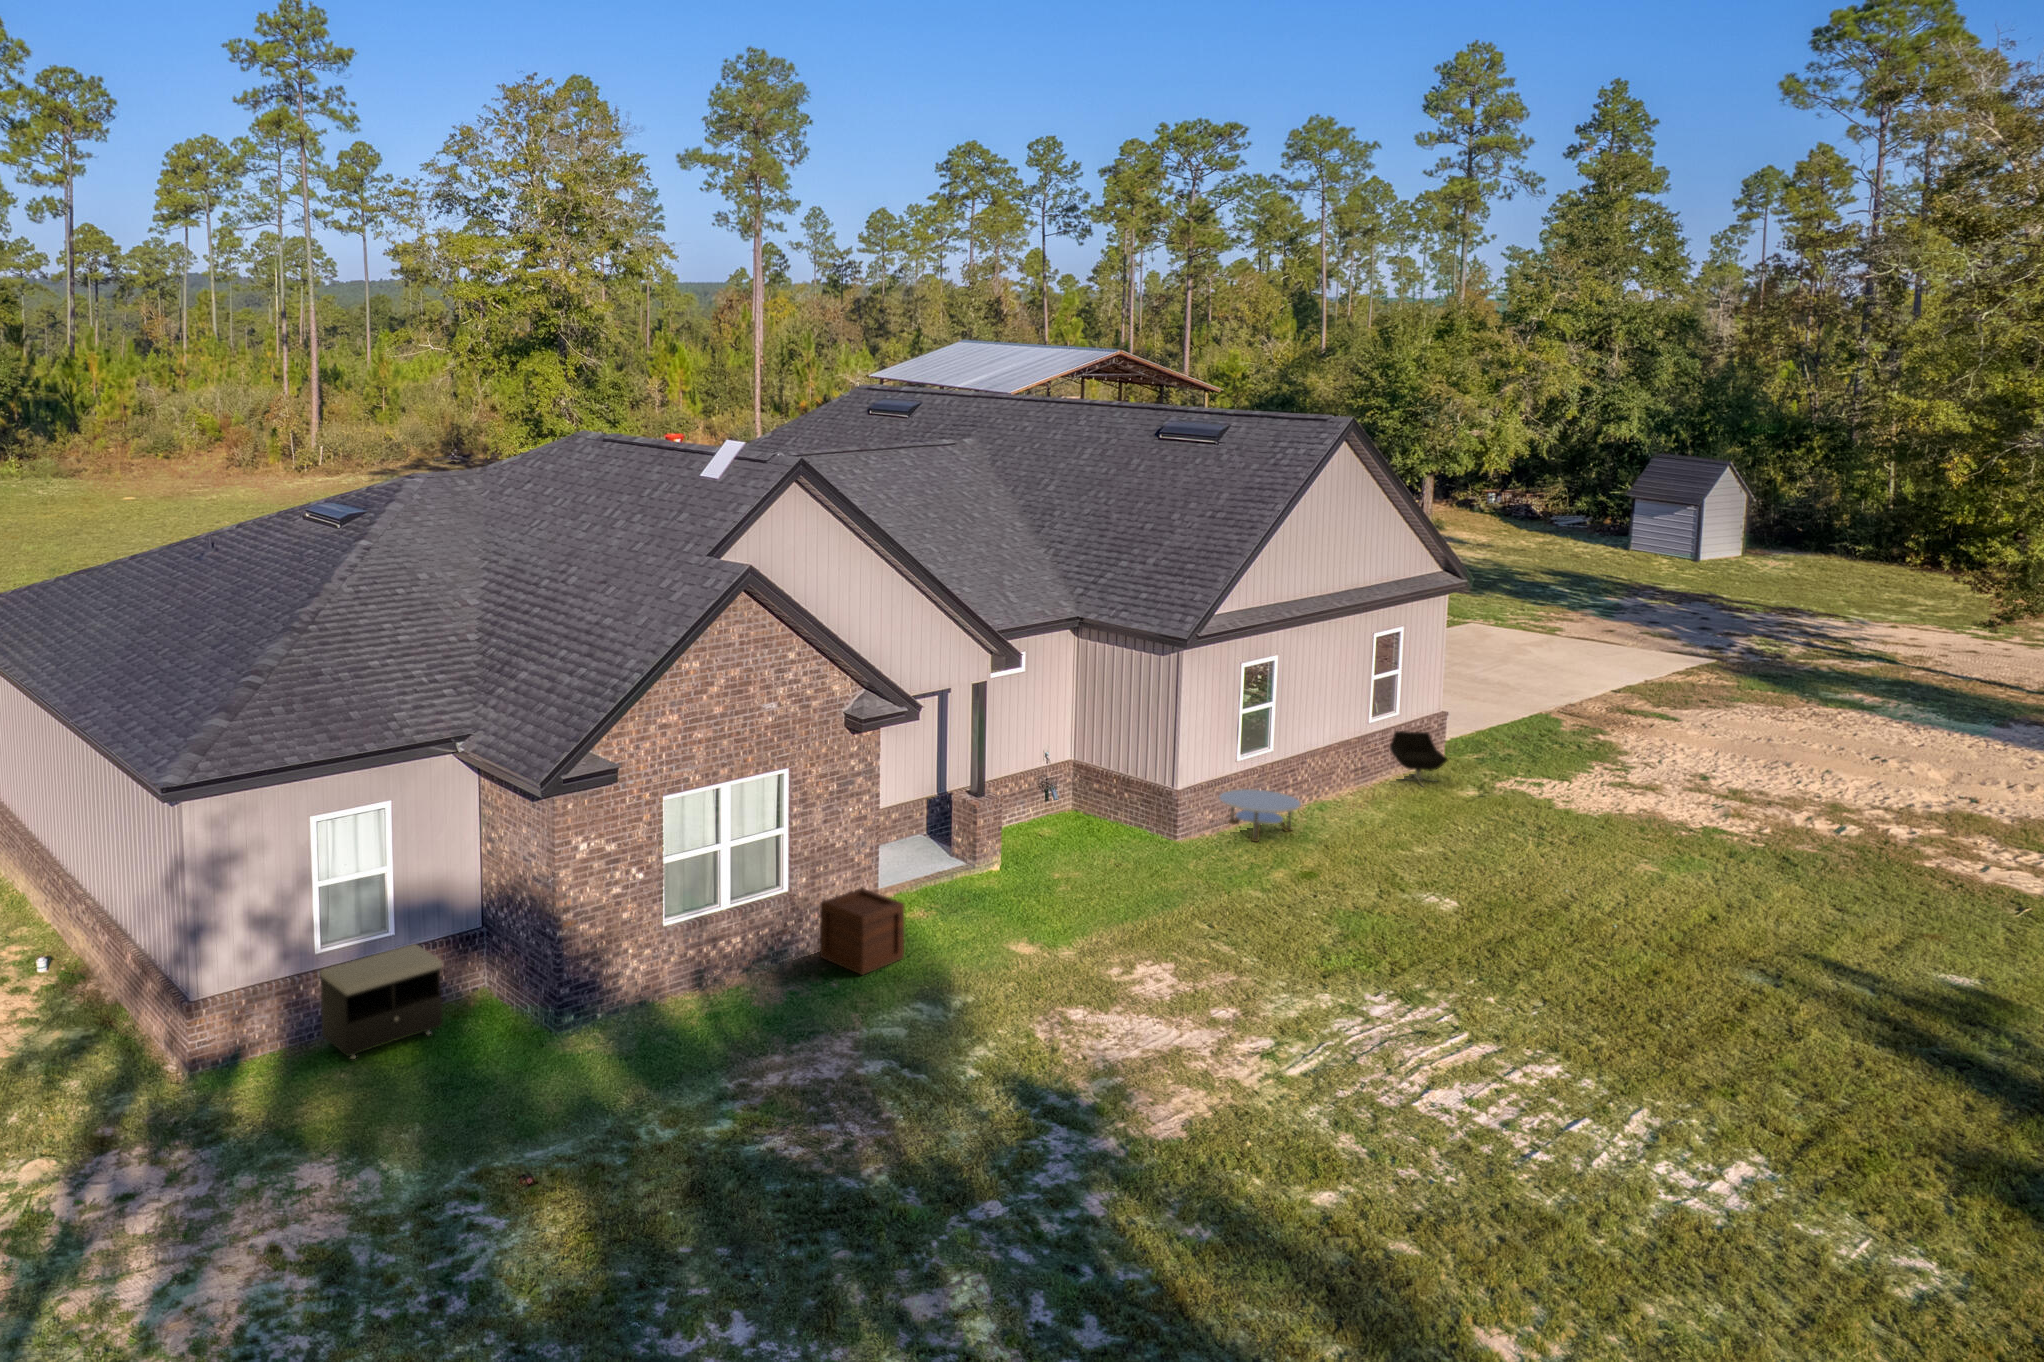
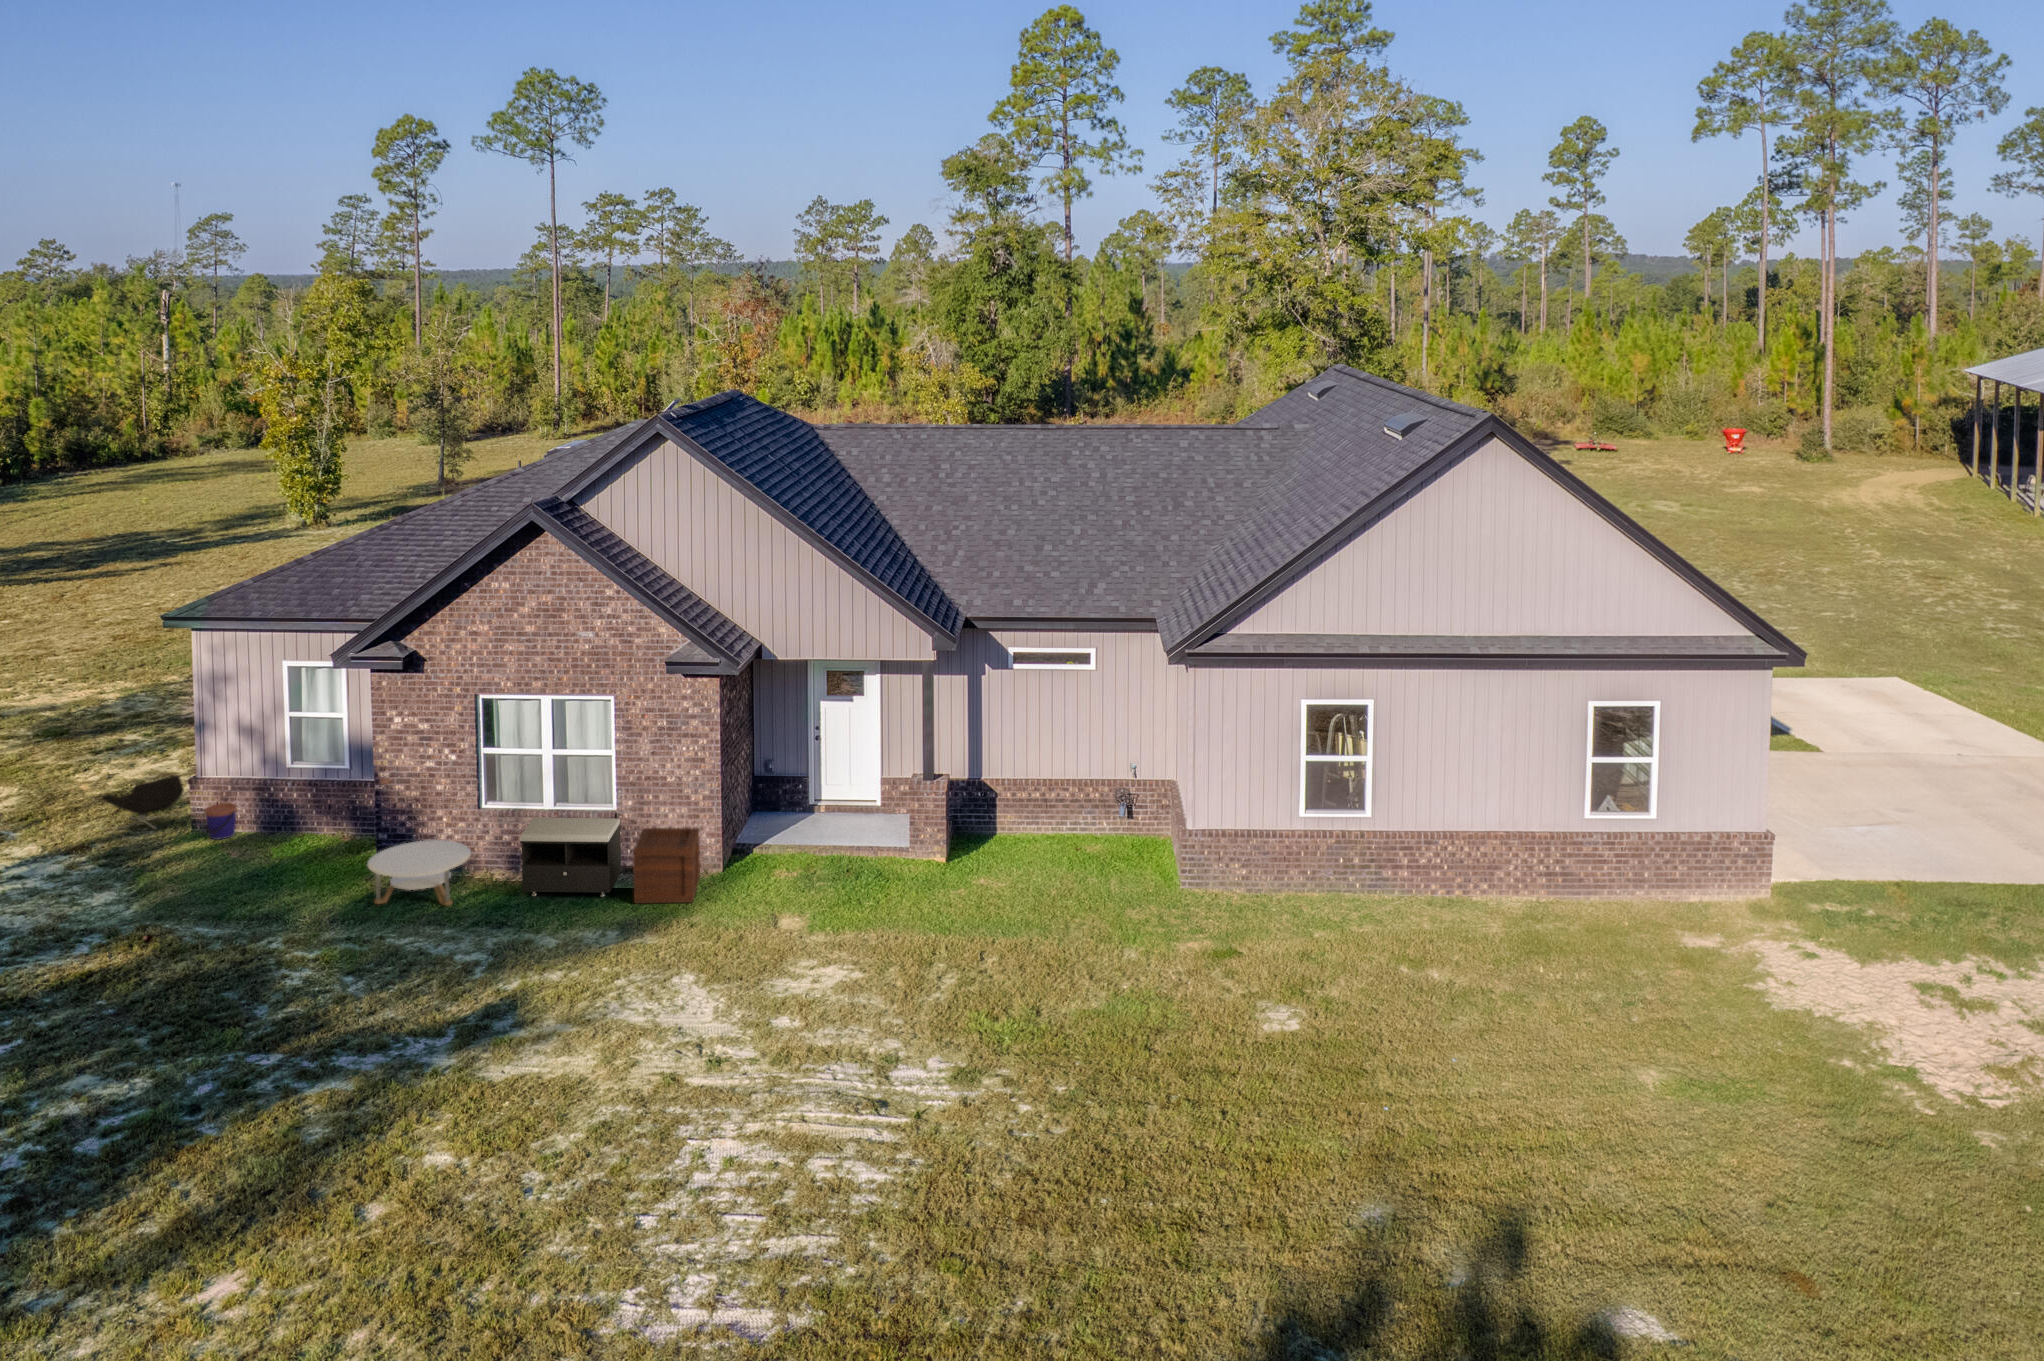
lounge chair: present [1390,731,1448,785] -> present [102,775,184,828]
round table: present [1220,789,1301,842] -> present [367,840,471,906]
storage bench: present [320,944,442,1059] -> present [520,818,621,897]
bucket: none [246,1023,289,1076] -> present [204,803,237,839]

